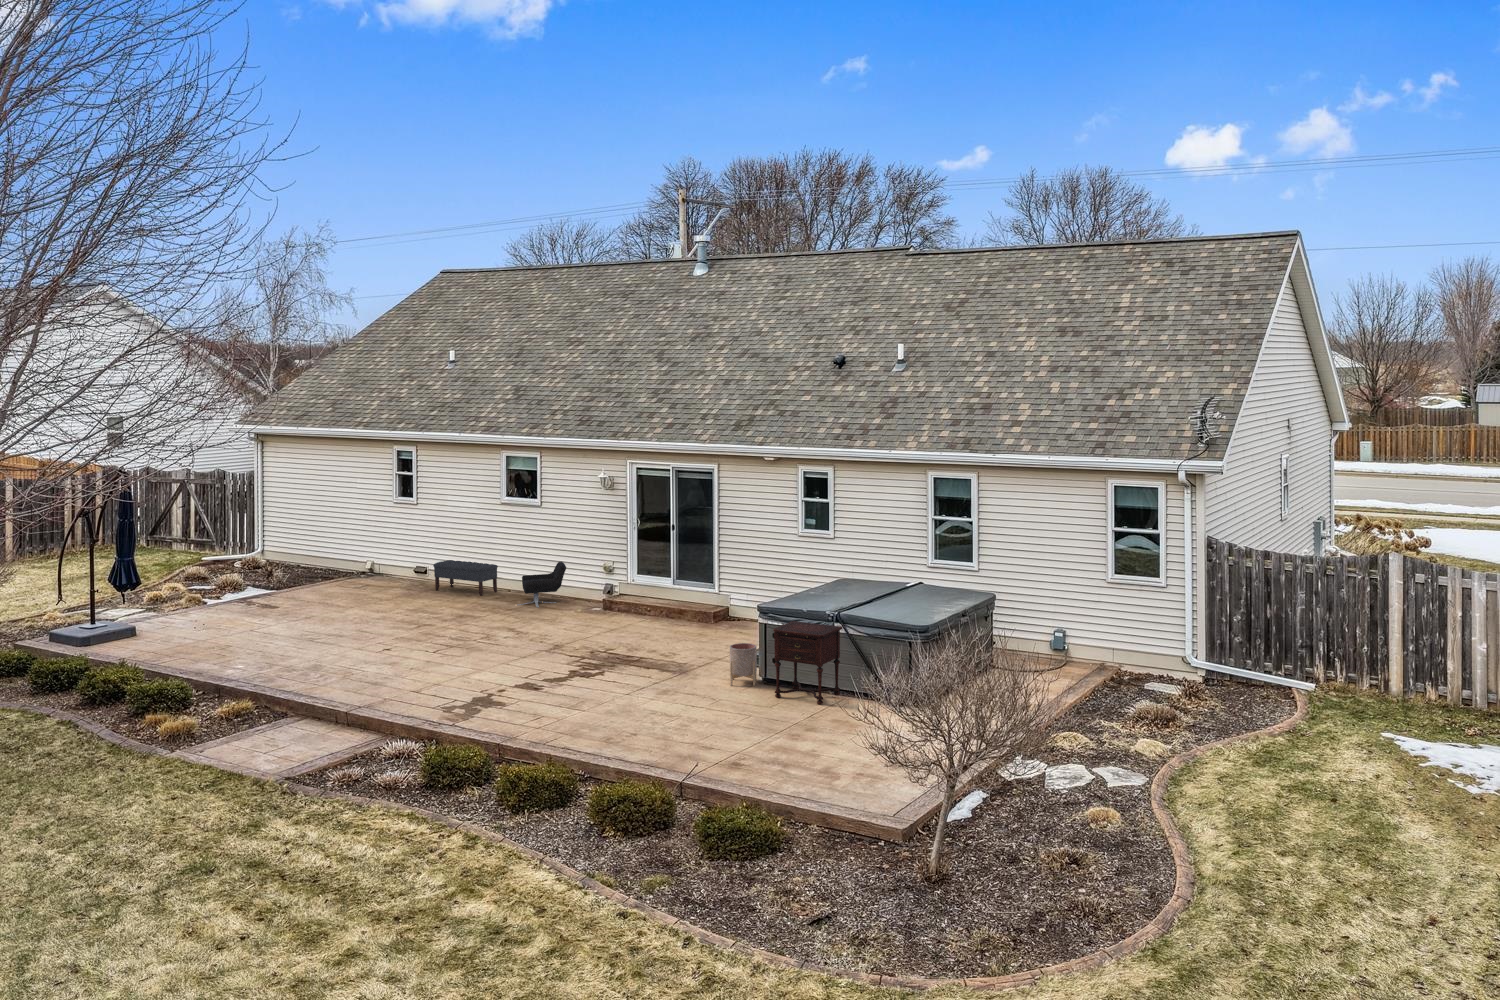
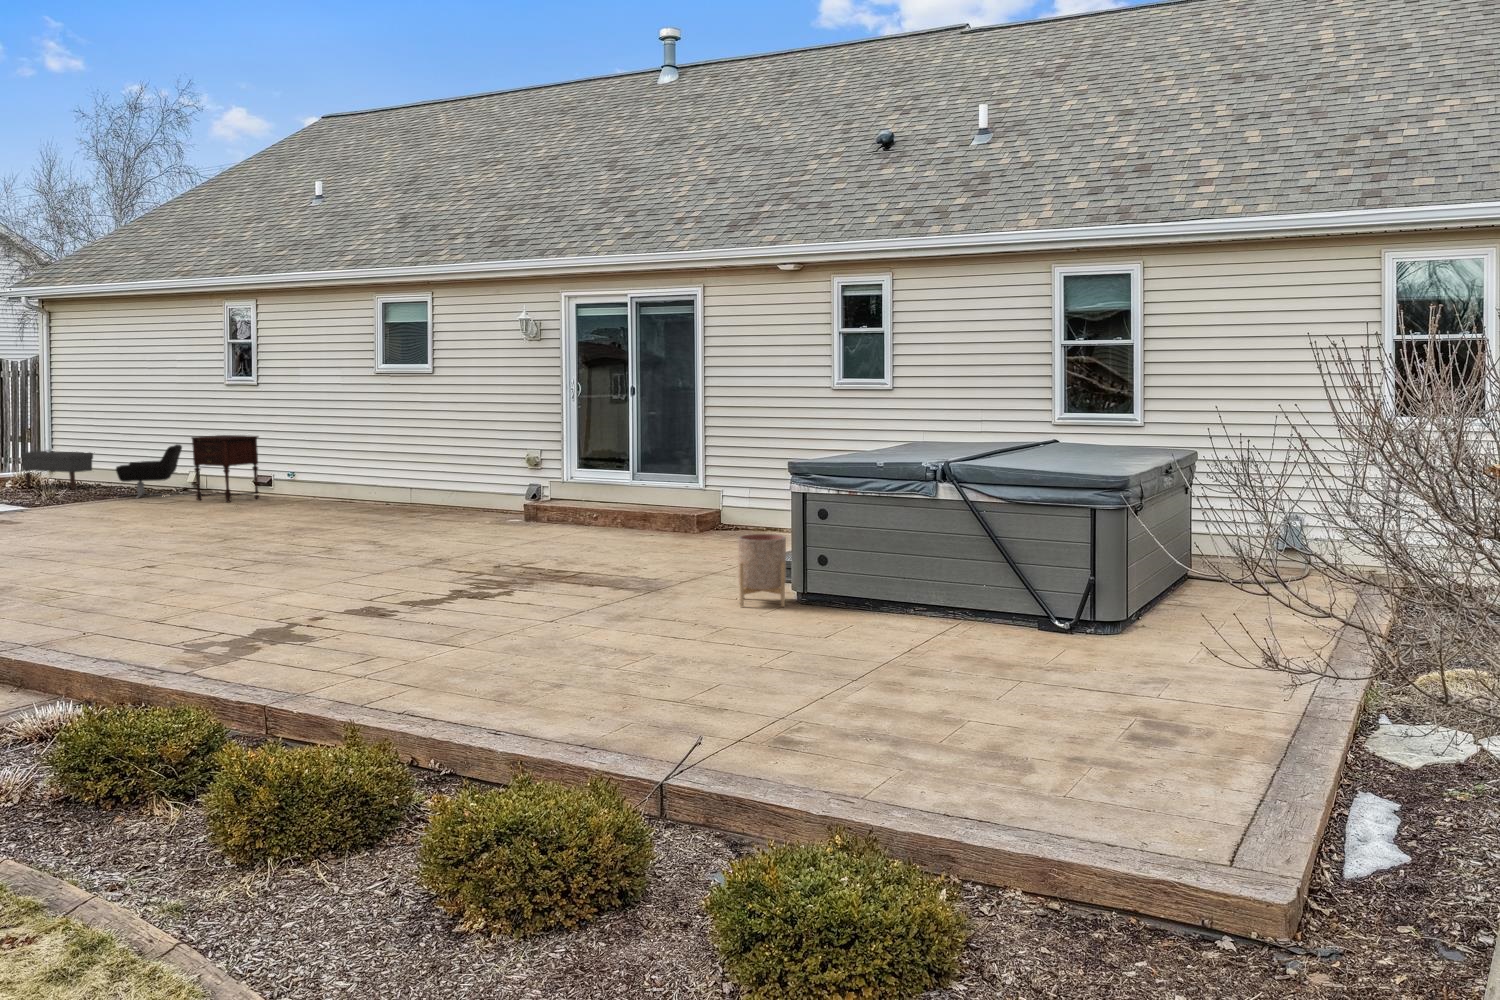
bench: present [433,560,498,596] -> present [22,451,93,490]
lounge chair: present [519,562,566,607] -> present [116,445,182,499]
side table: present [773,621,842,705] -> present [192,435,260,502]

